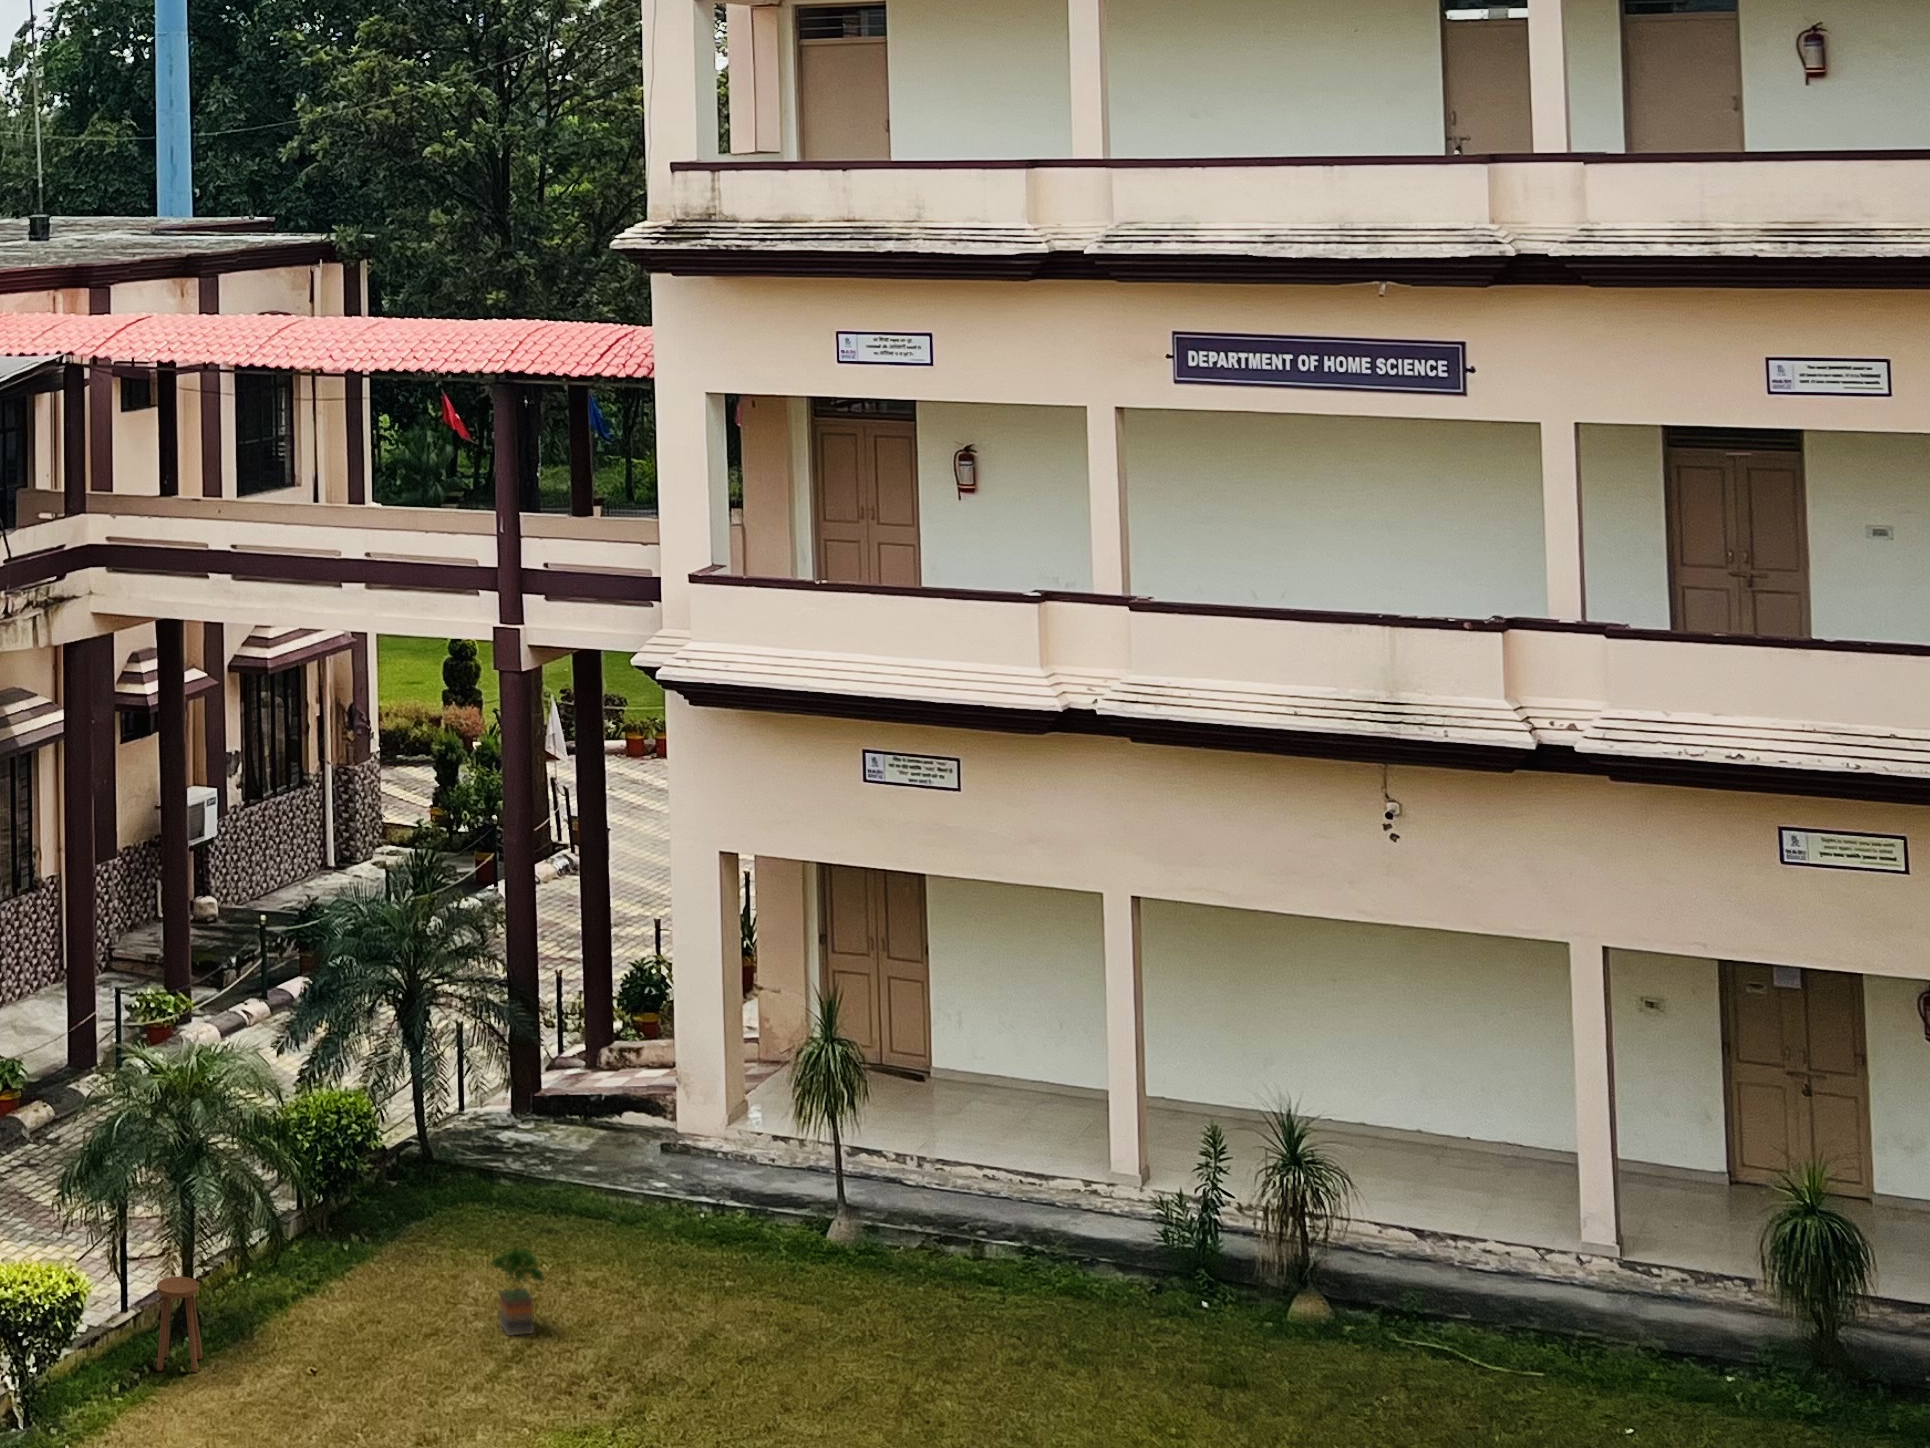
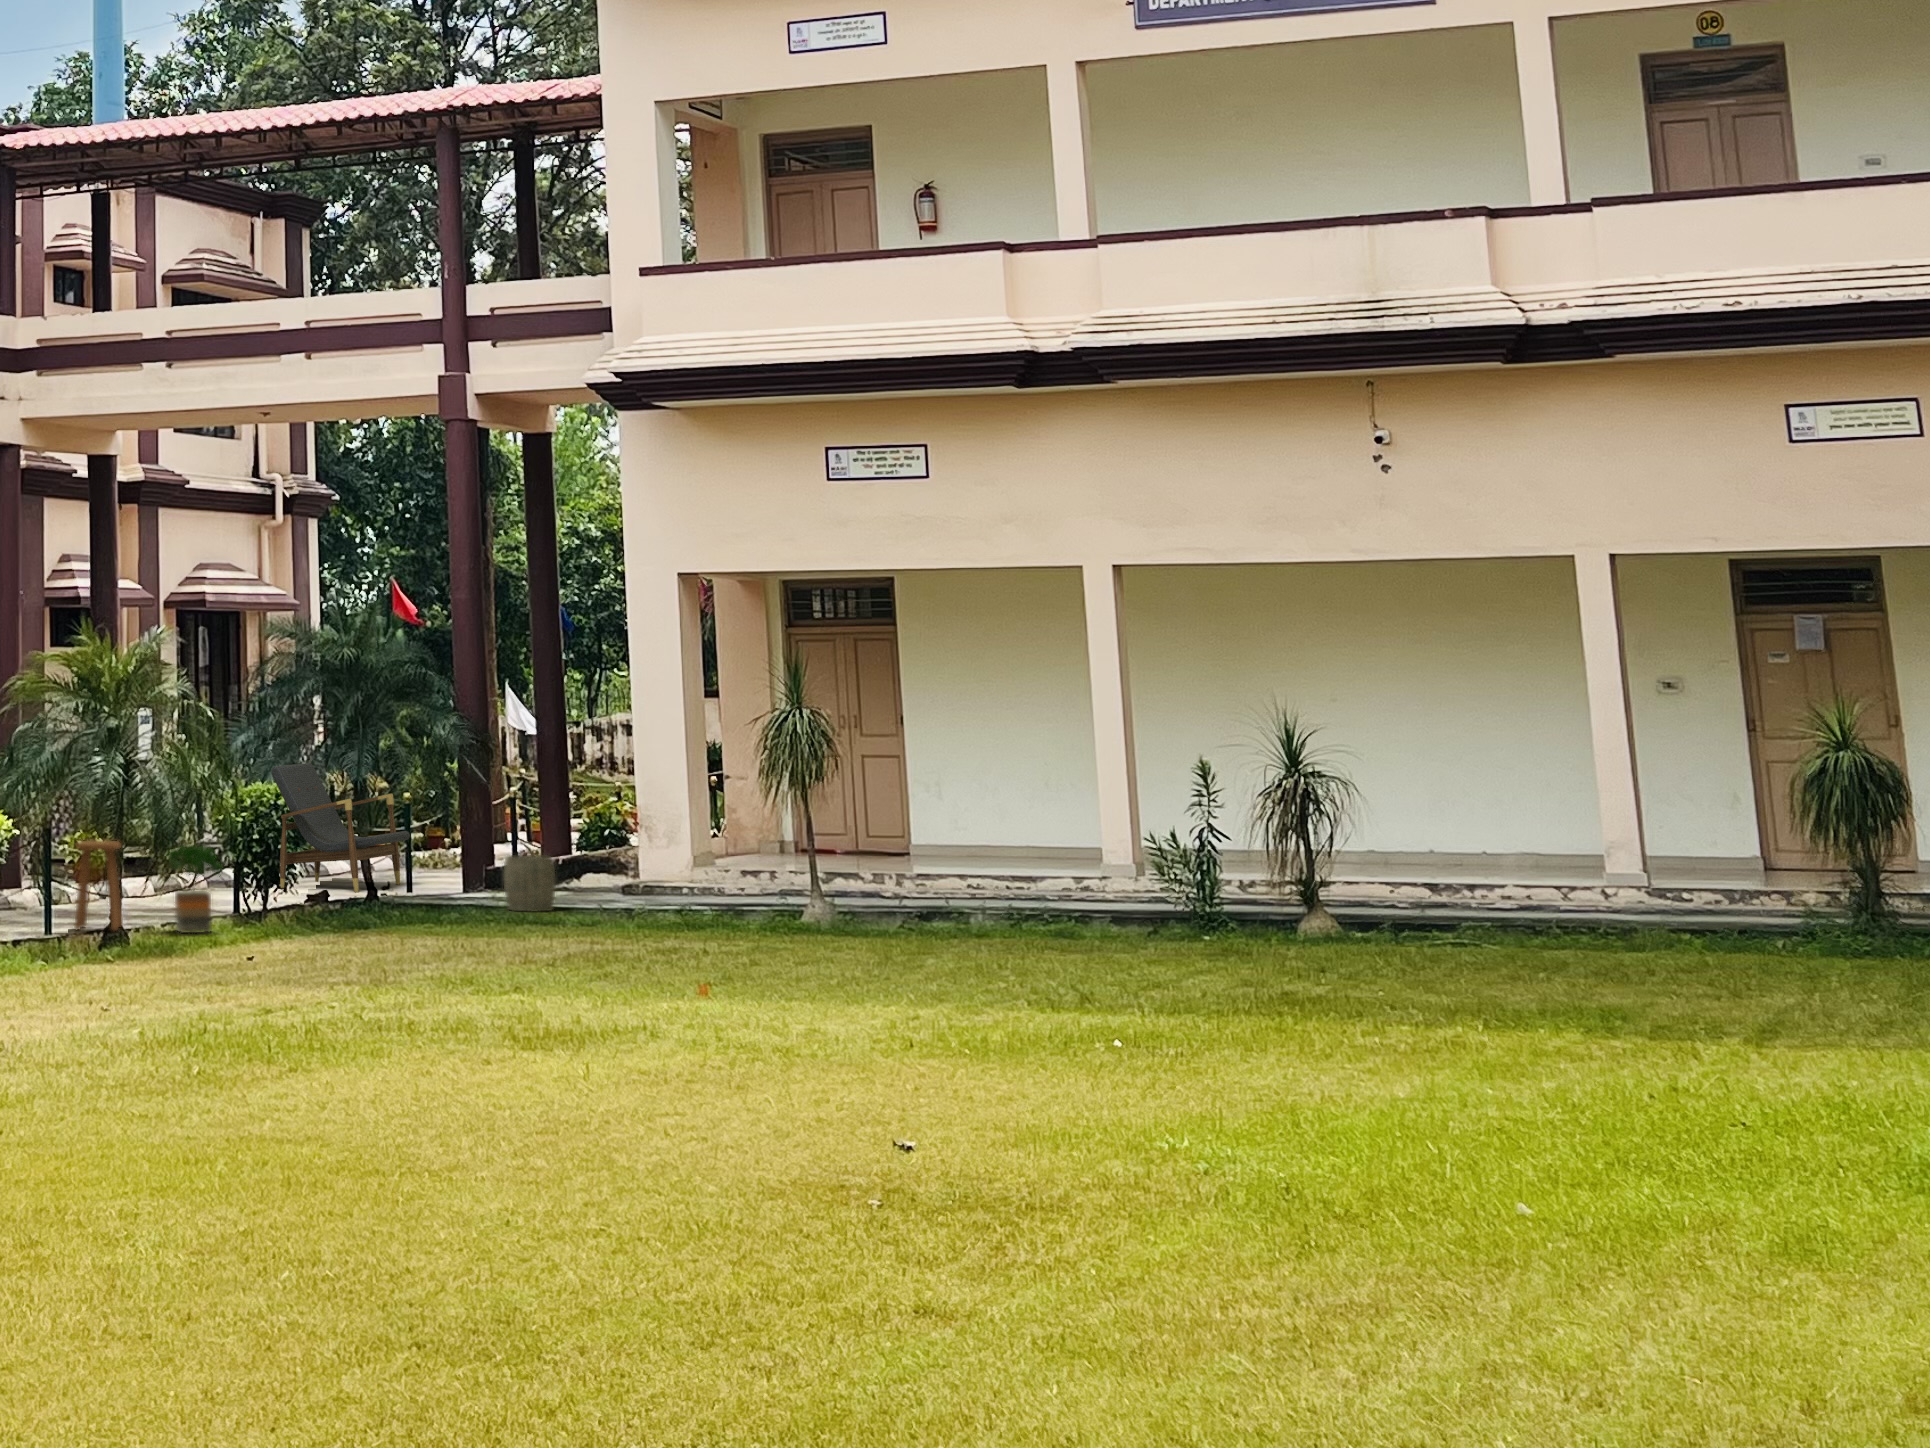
lounge chair: none [337,1078,467,1229] -> present [271,763,410,892]
woven basket: none [557,1244,606,1309] -> present [504,855,555,912]
potted tree: present [491,1249,544,1336] -> present [167,845,222,933]

